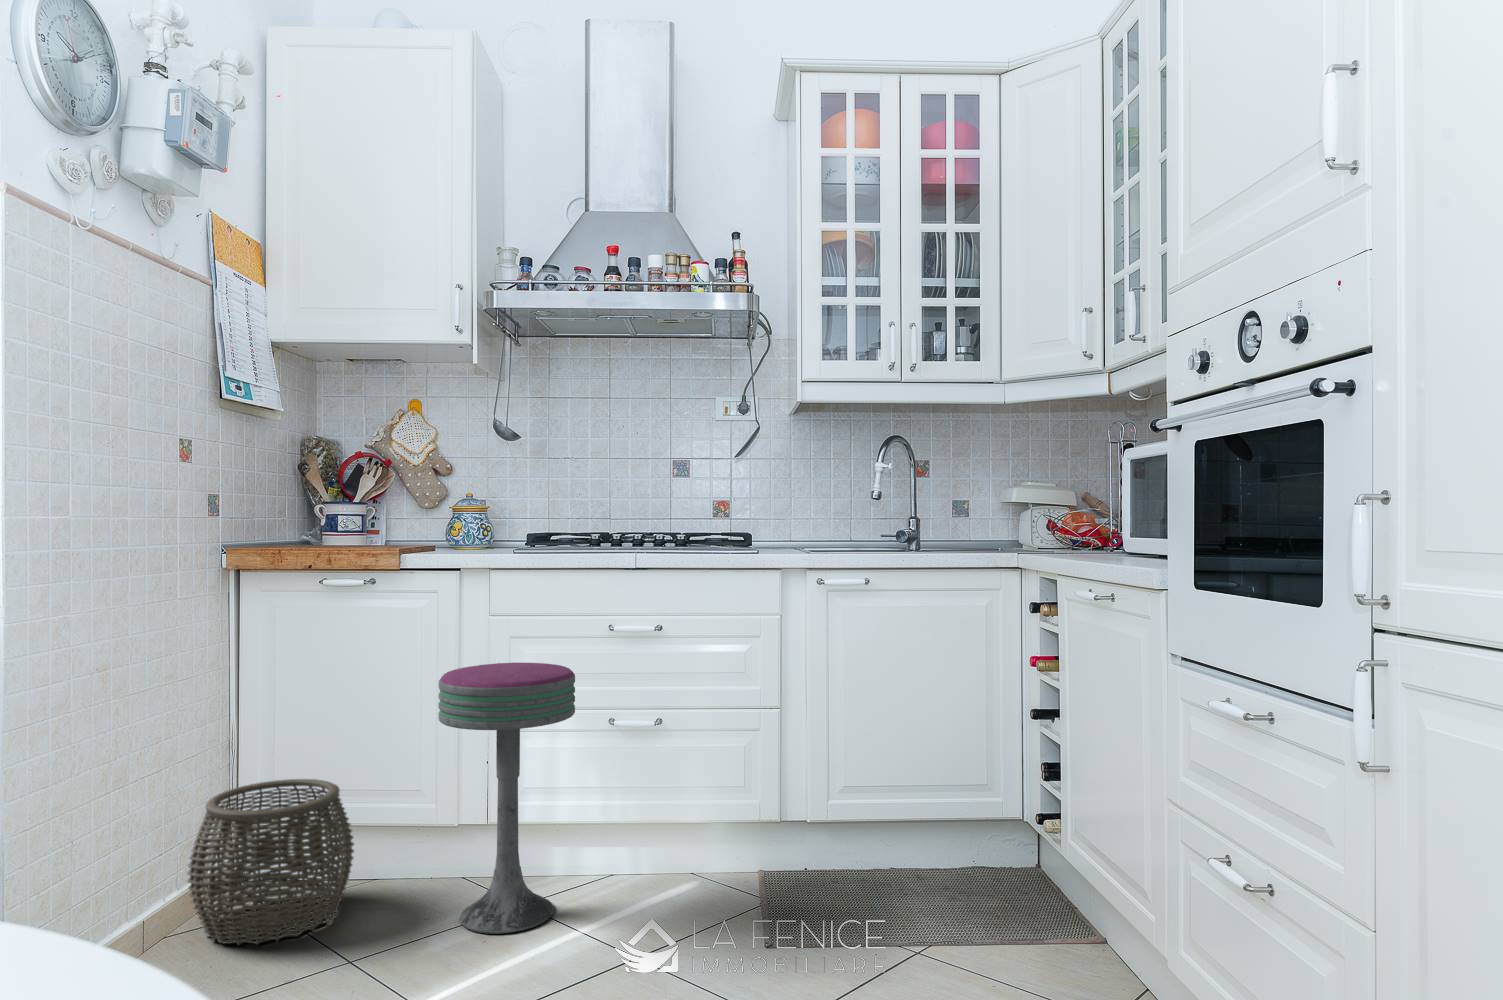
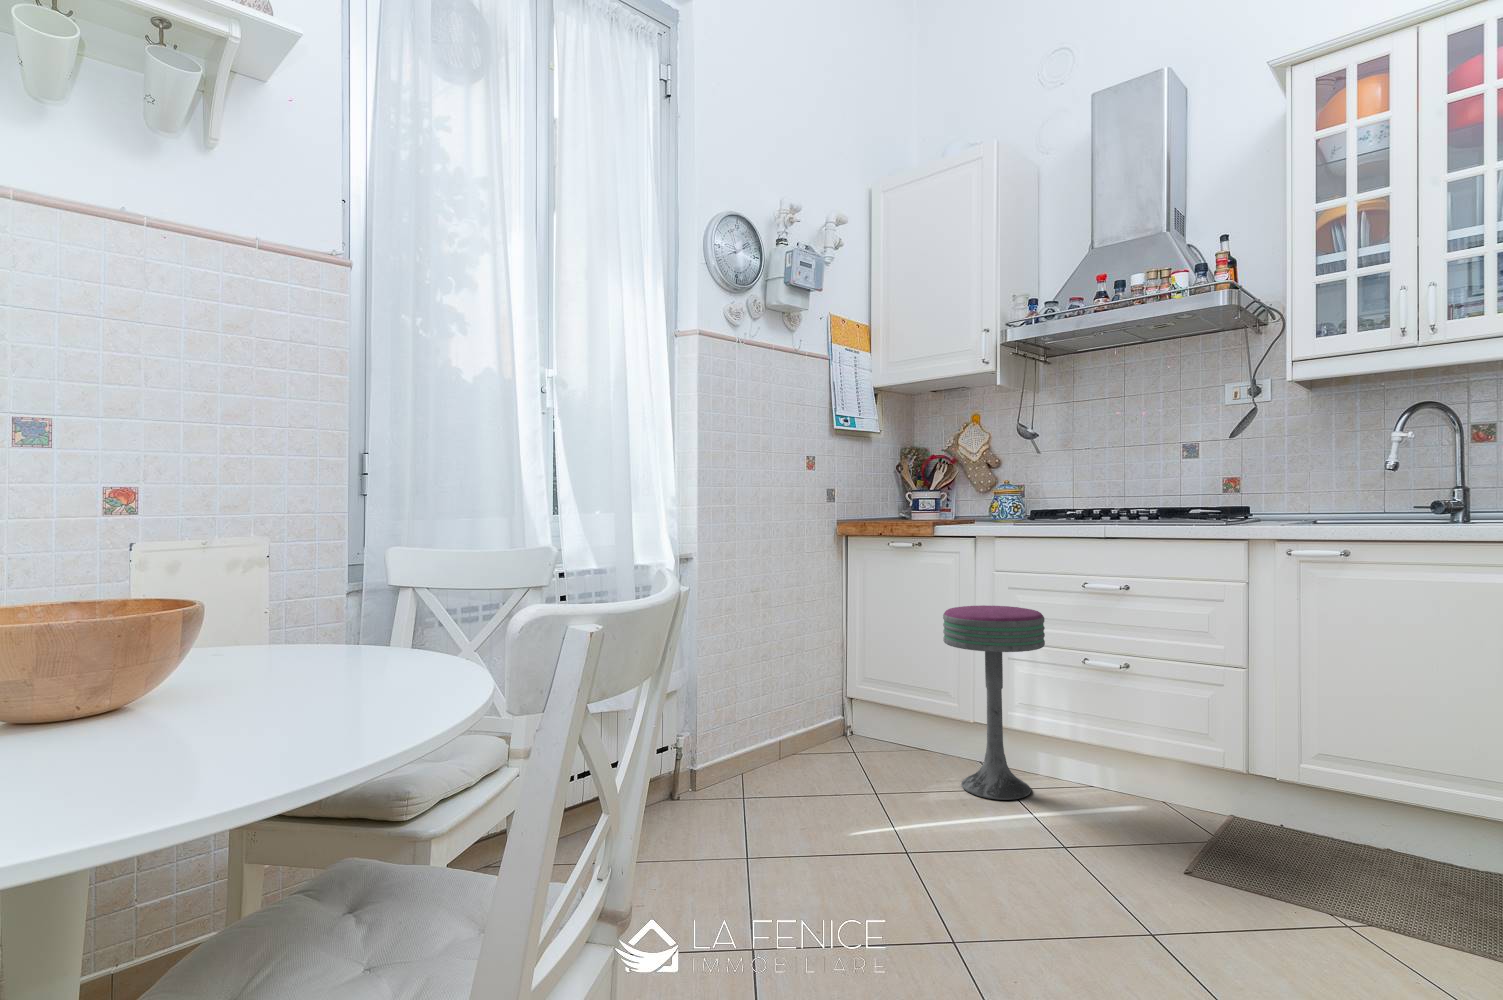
woven basket: present [187,779,354,945] -> none [812,667,905,764]

